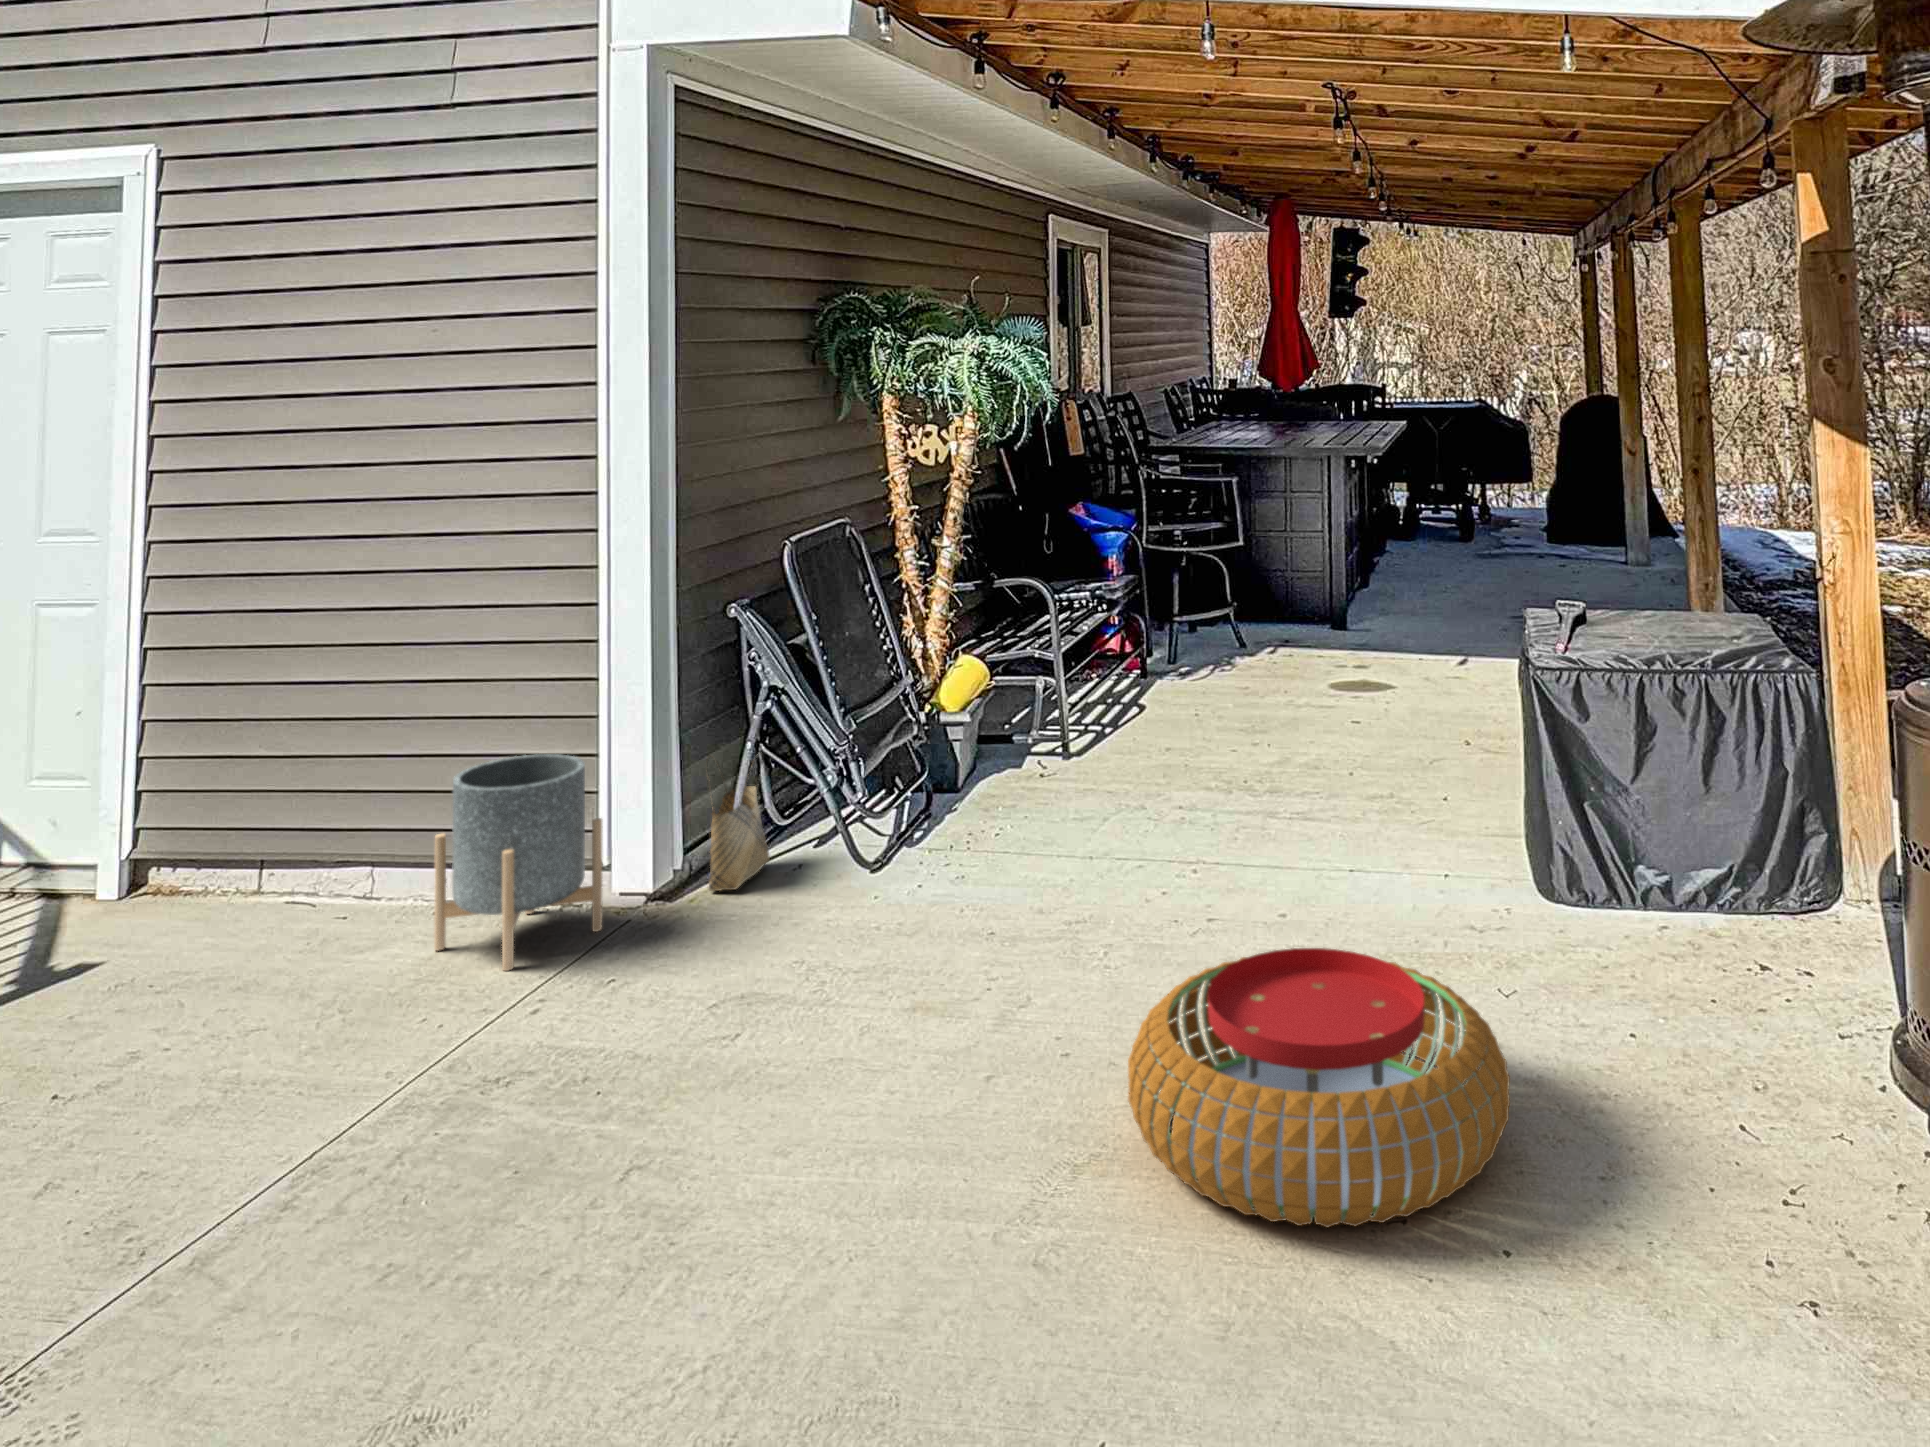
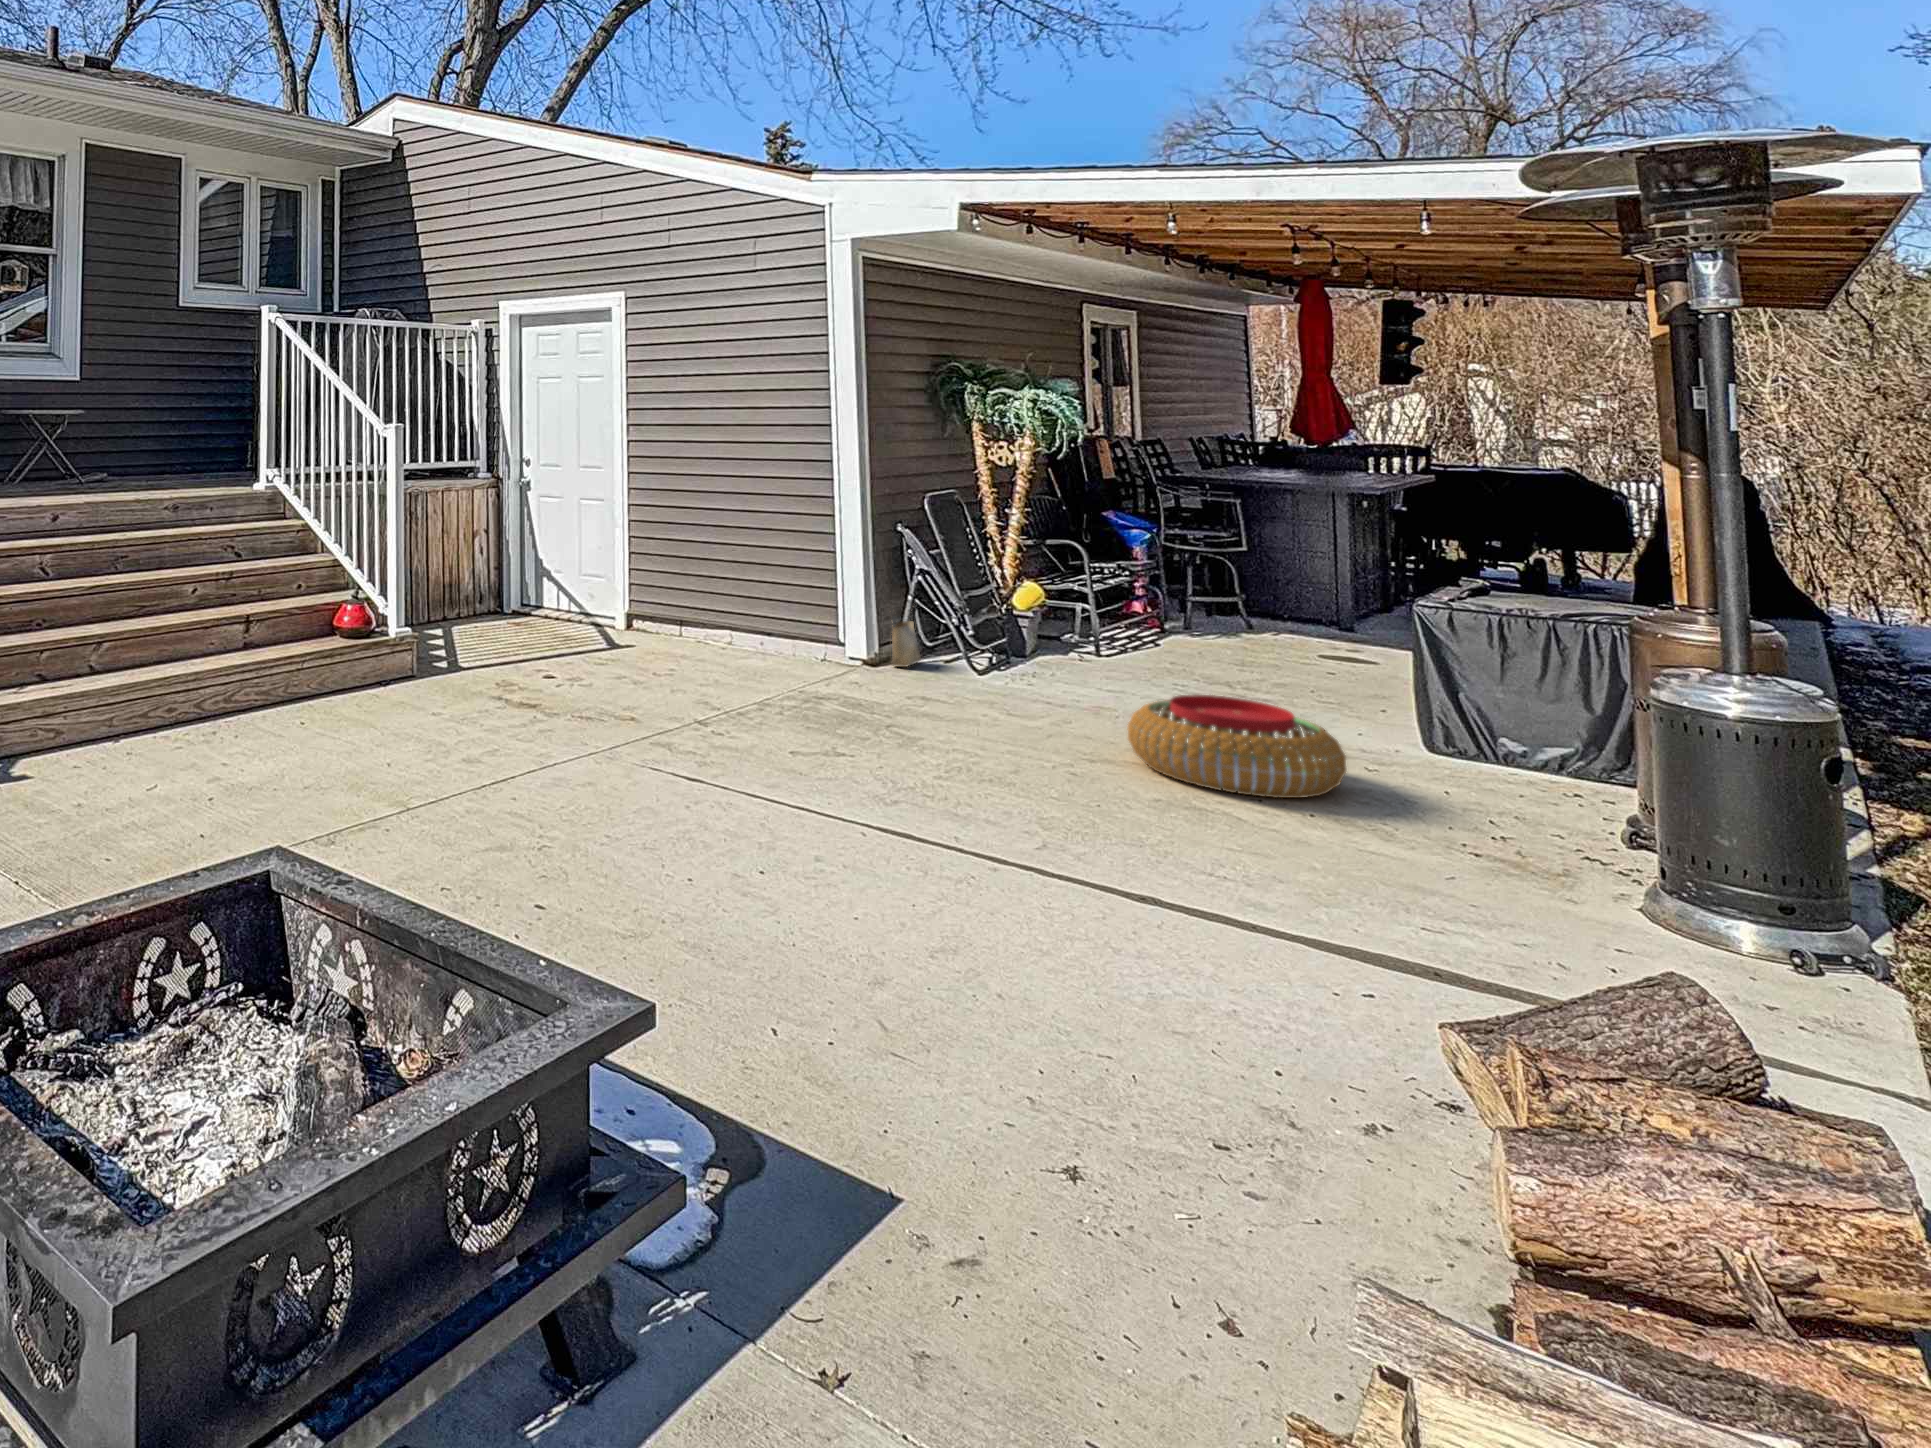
planter: present [434,754,602,971] -> none [767,584,843,674]

